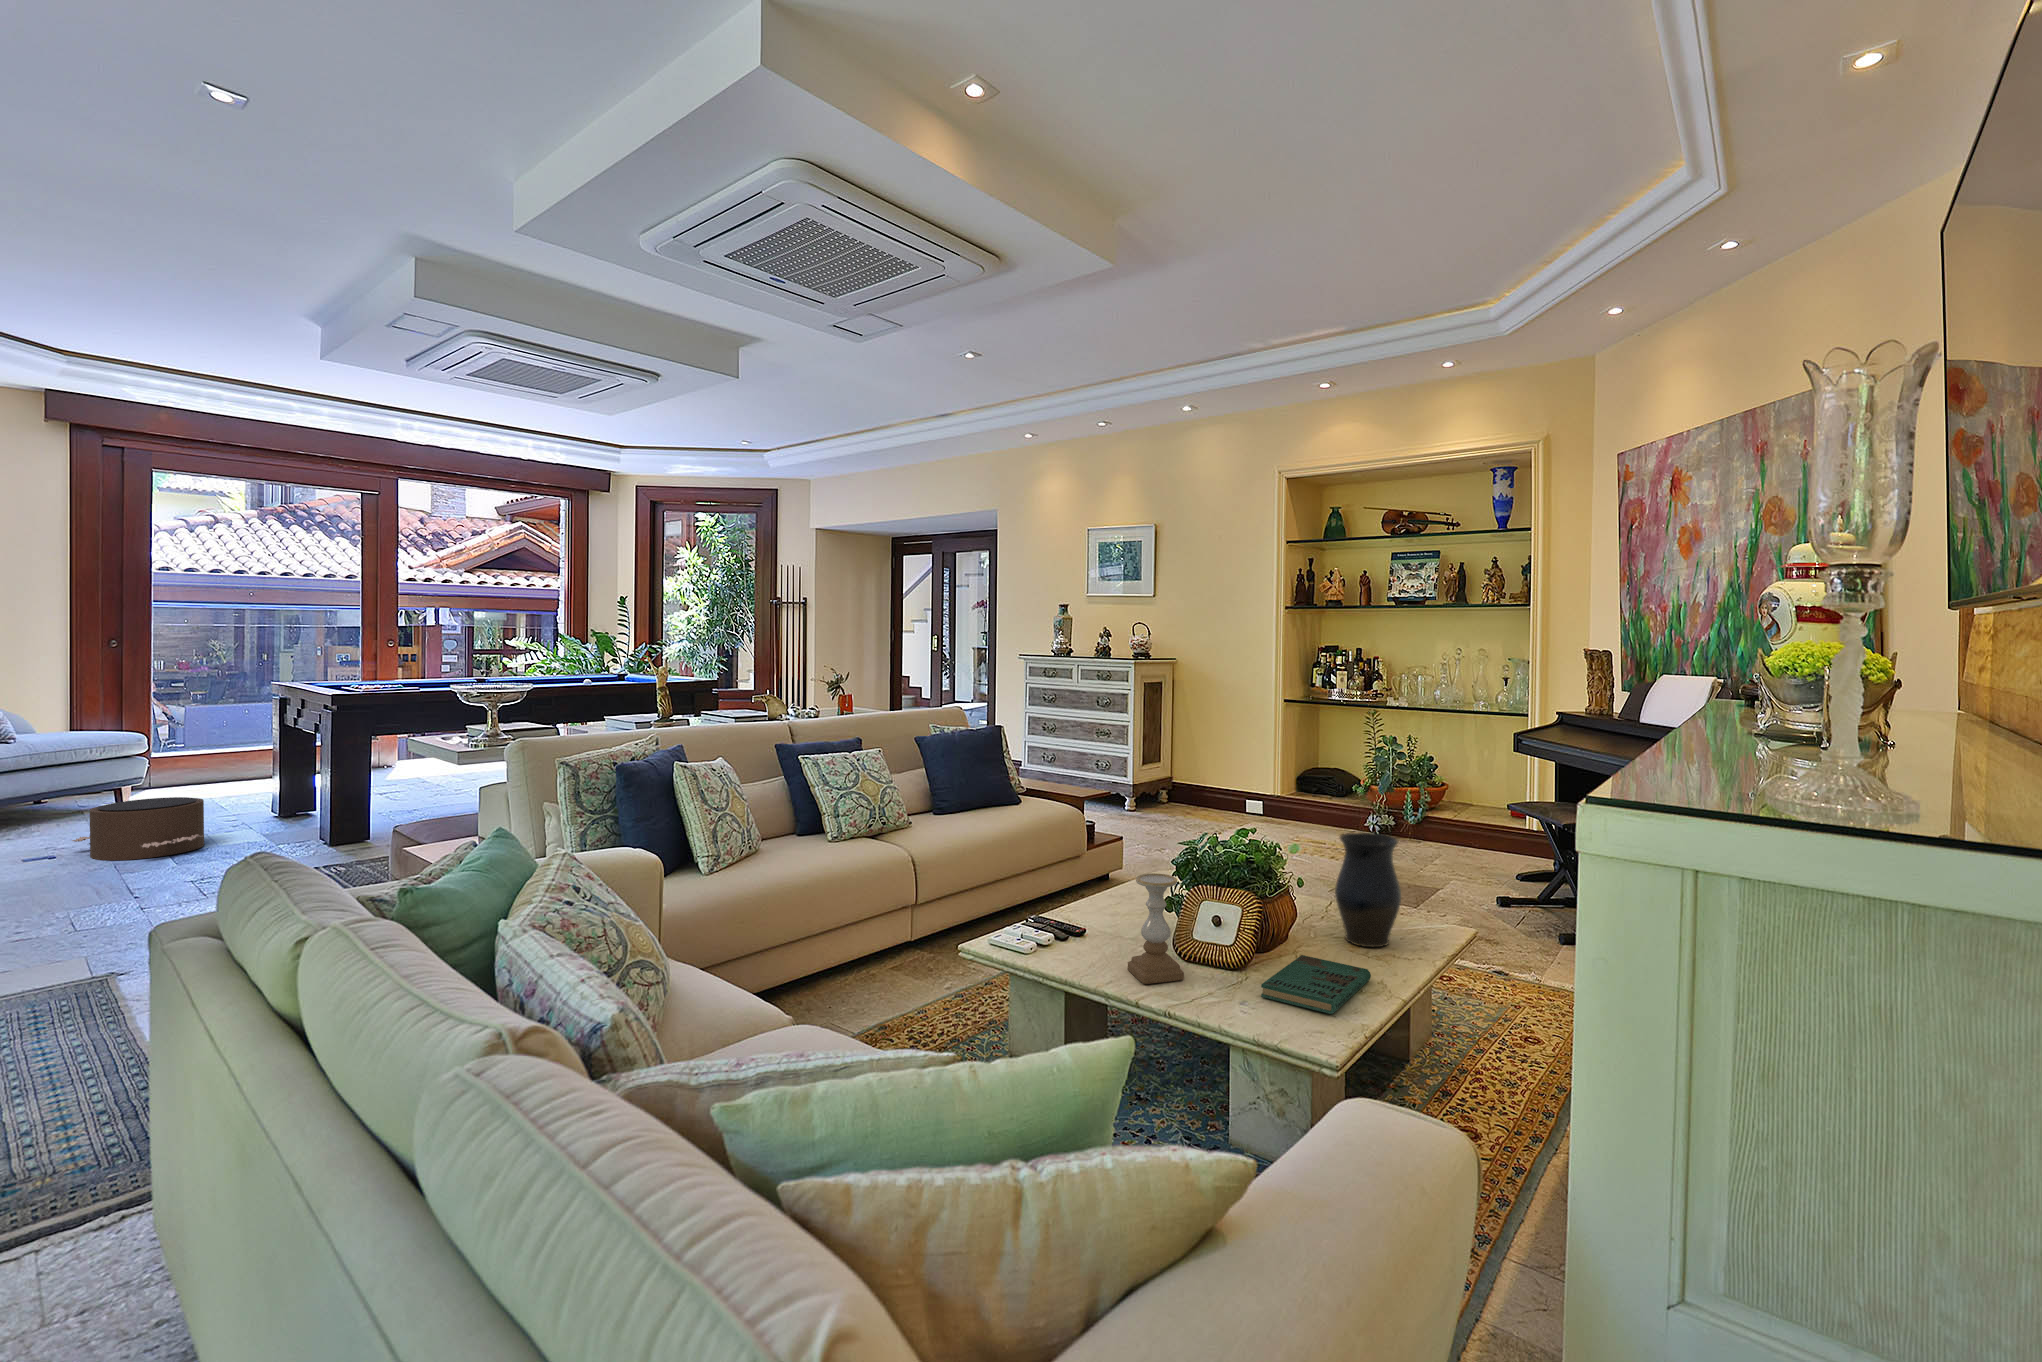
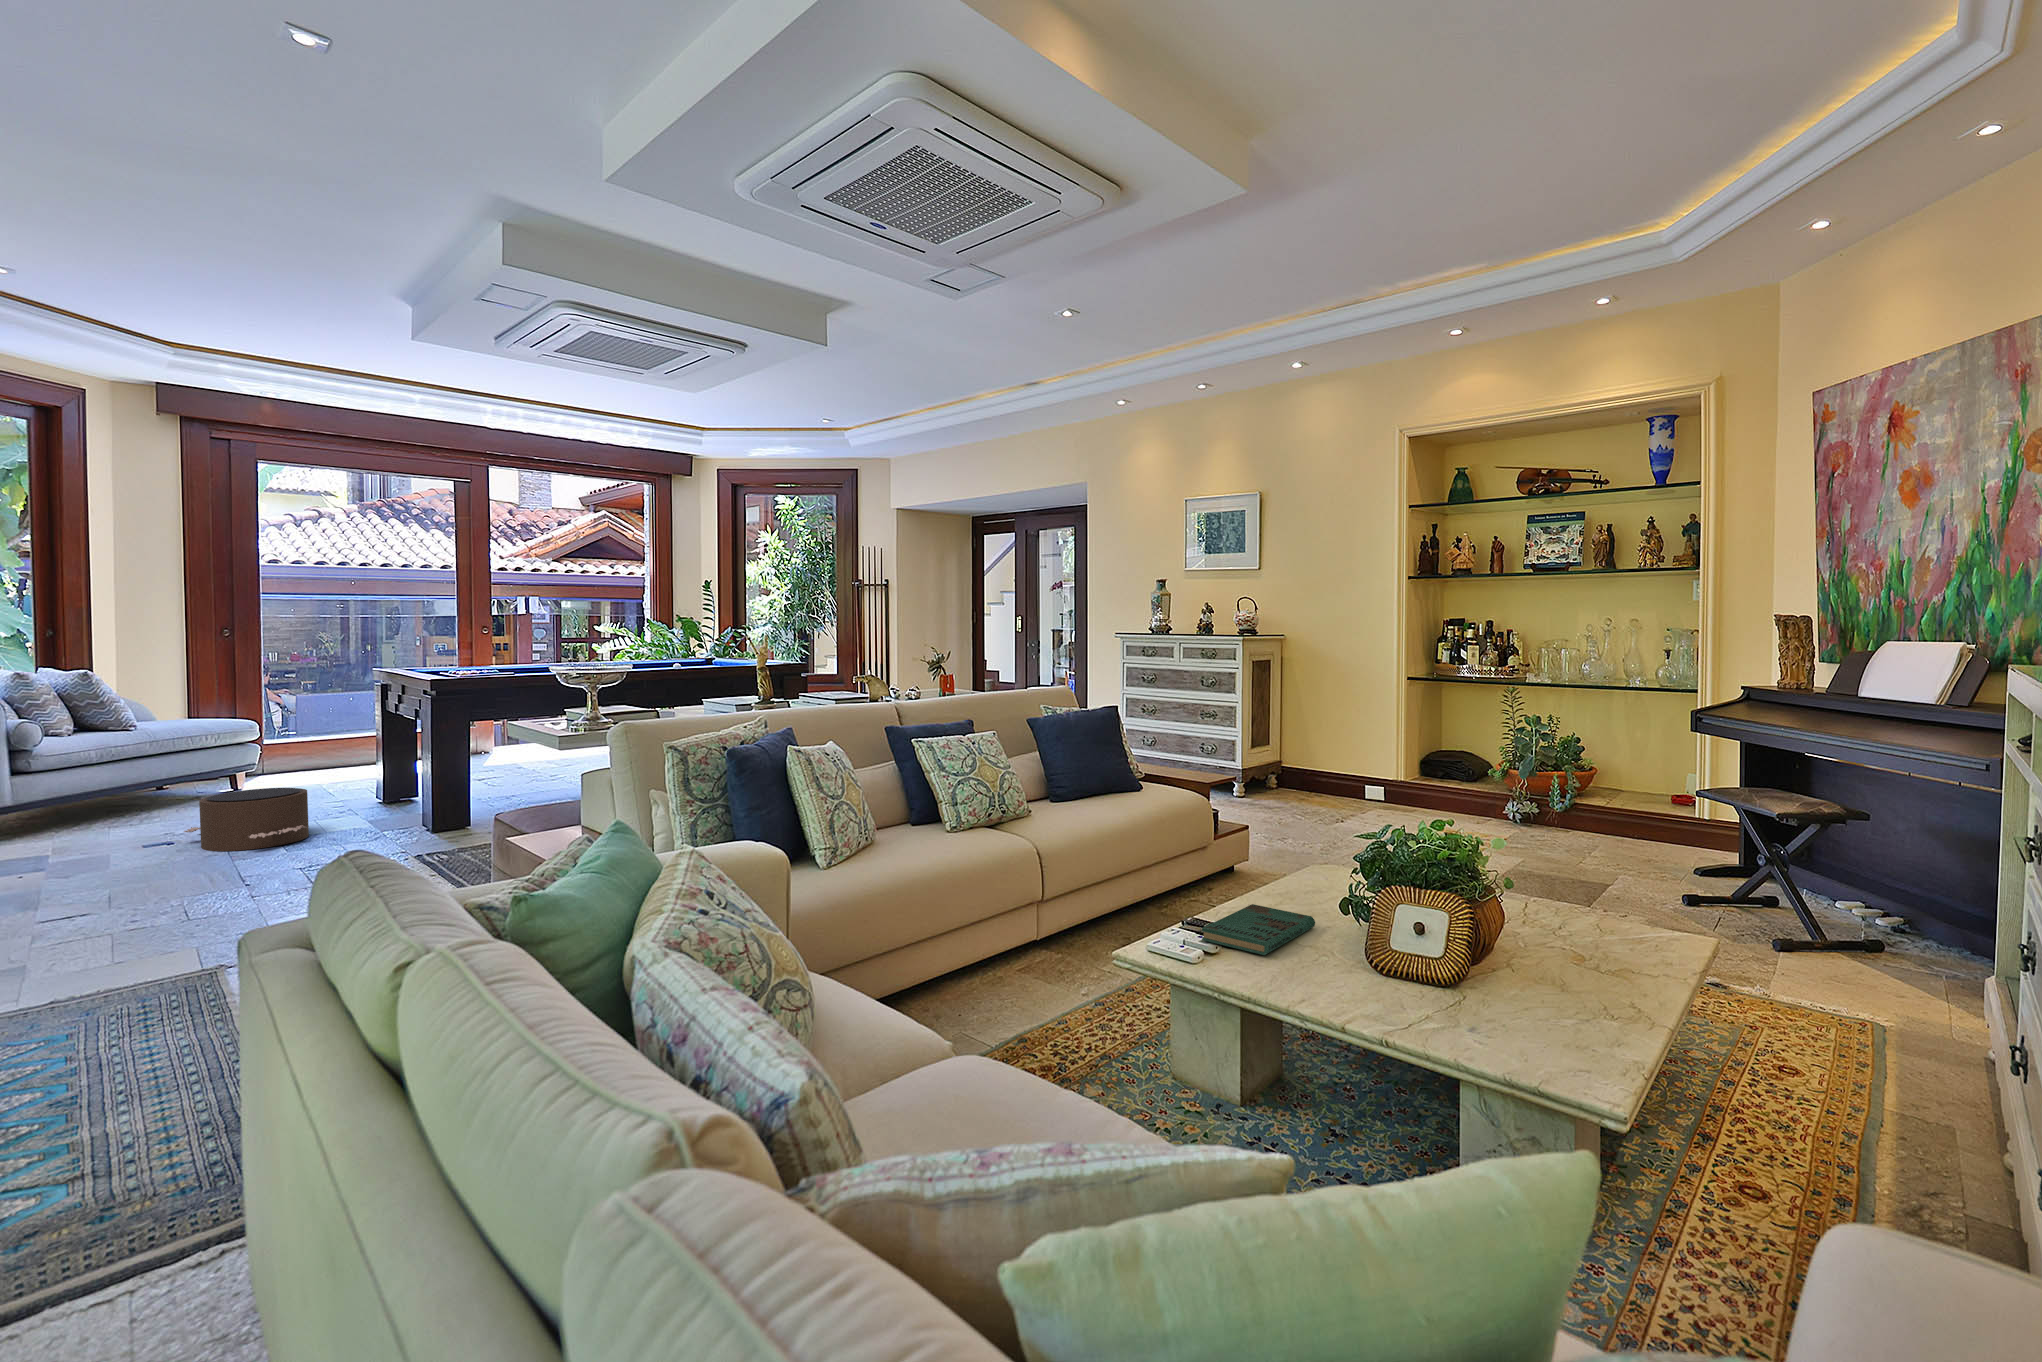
vase: present [1335,833,1401,947] -> none [1551,826,1635,960]
candle holder: present [1128,873,1184,984] -> none [1317,873,1388,1003]
book: present [1261,955,1371,1014] -> present [1202,904,1315,955]

